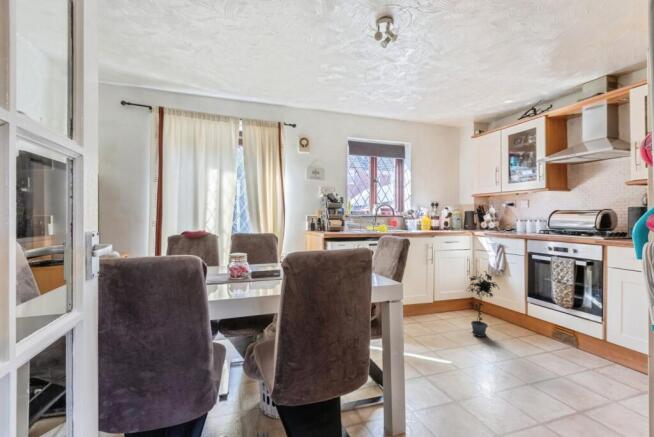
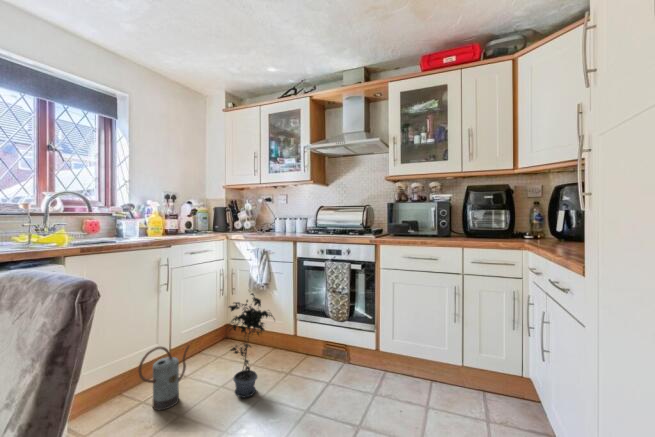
watering can: none [418,292,445,328] -> present [138,345,189,410]

